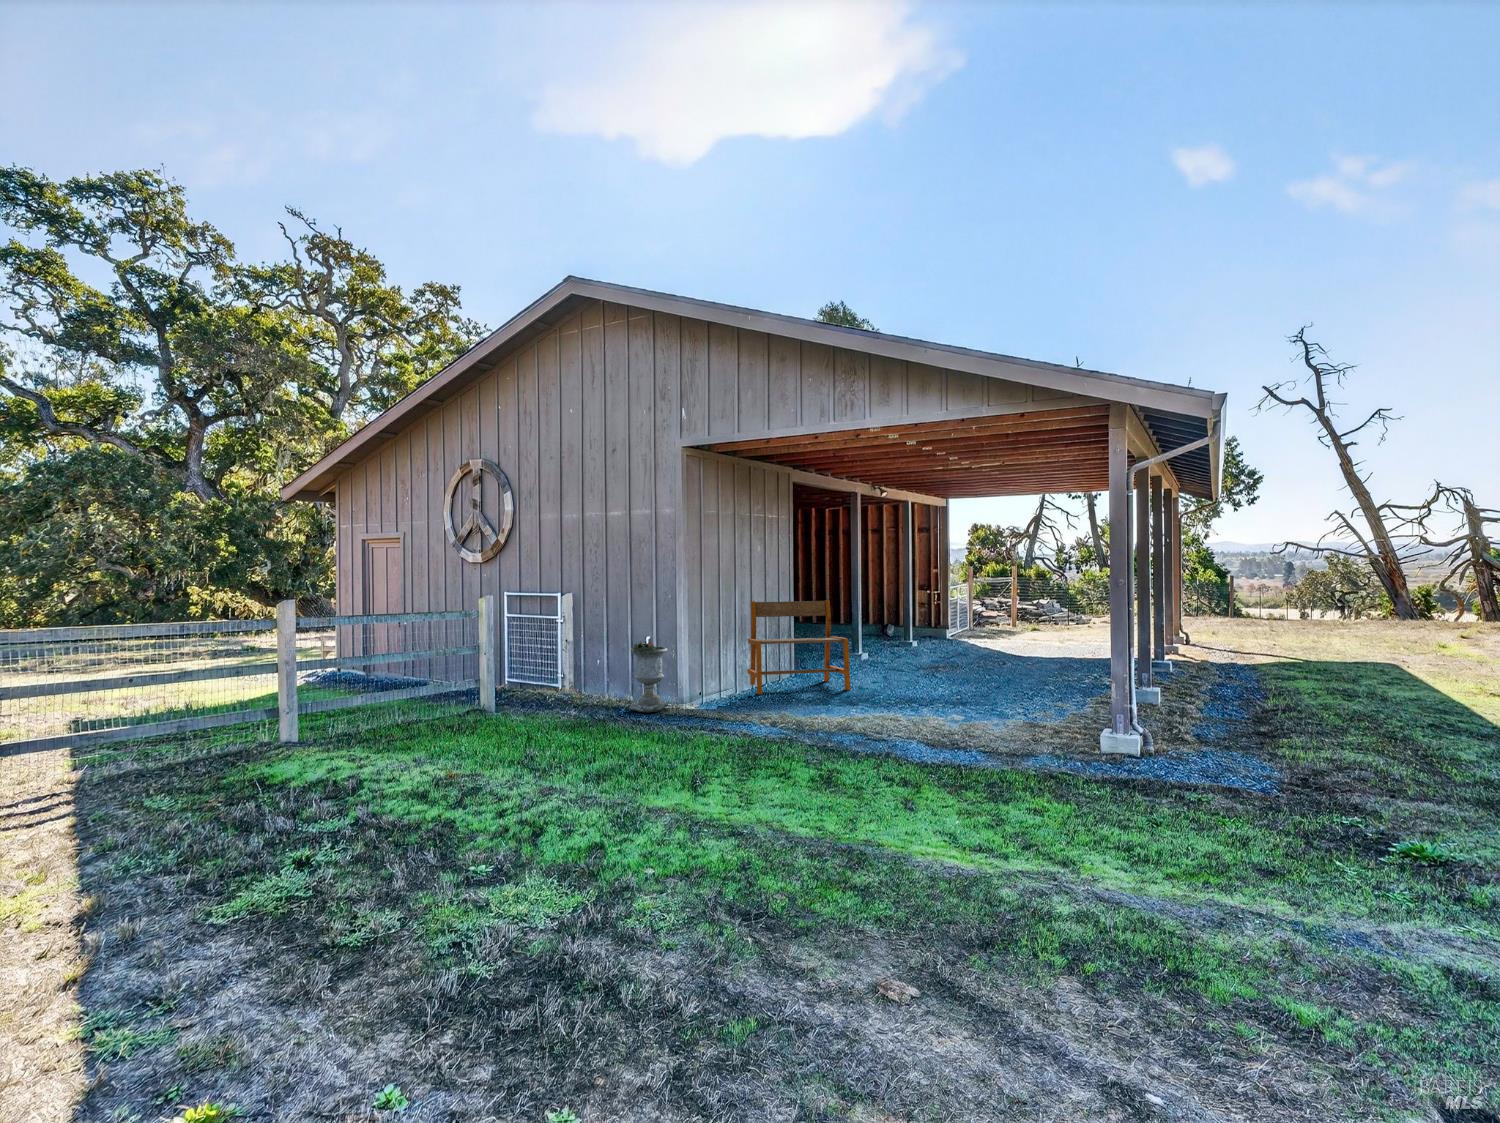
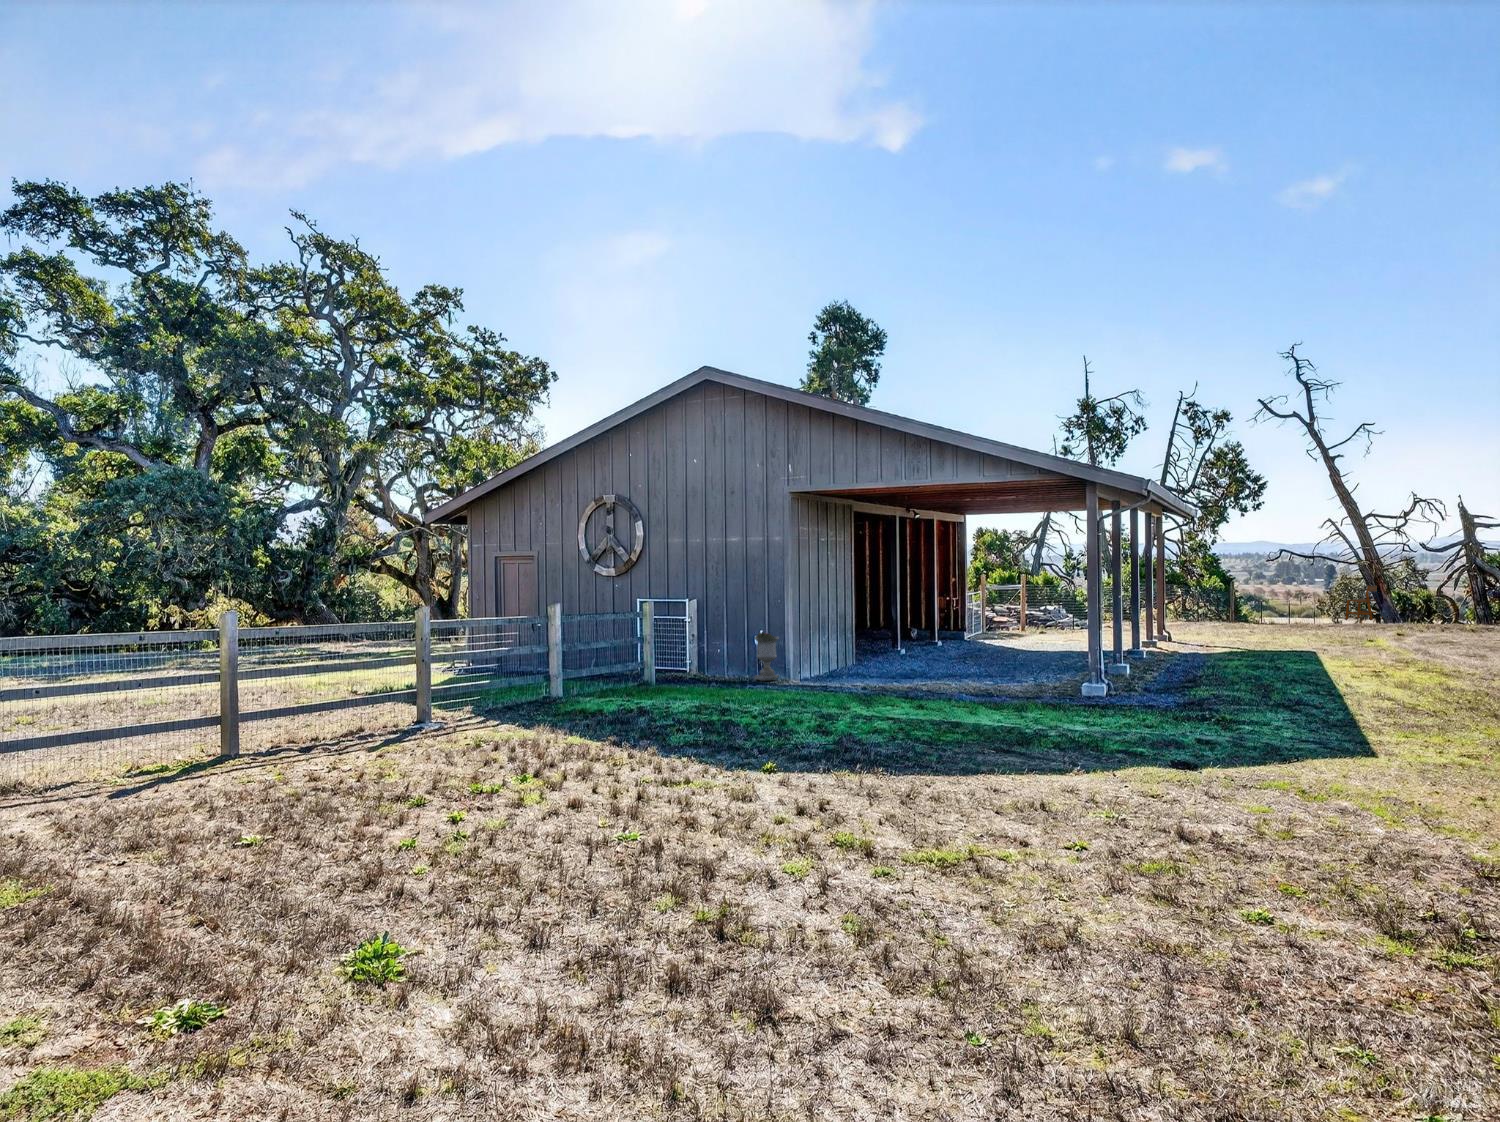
bench: present [747,600,850,694] -> present [1346,585,1383,620]

